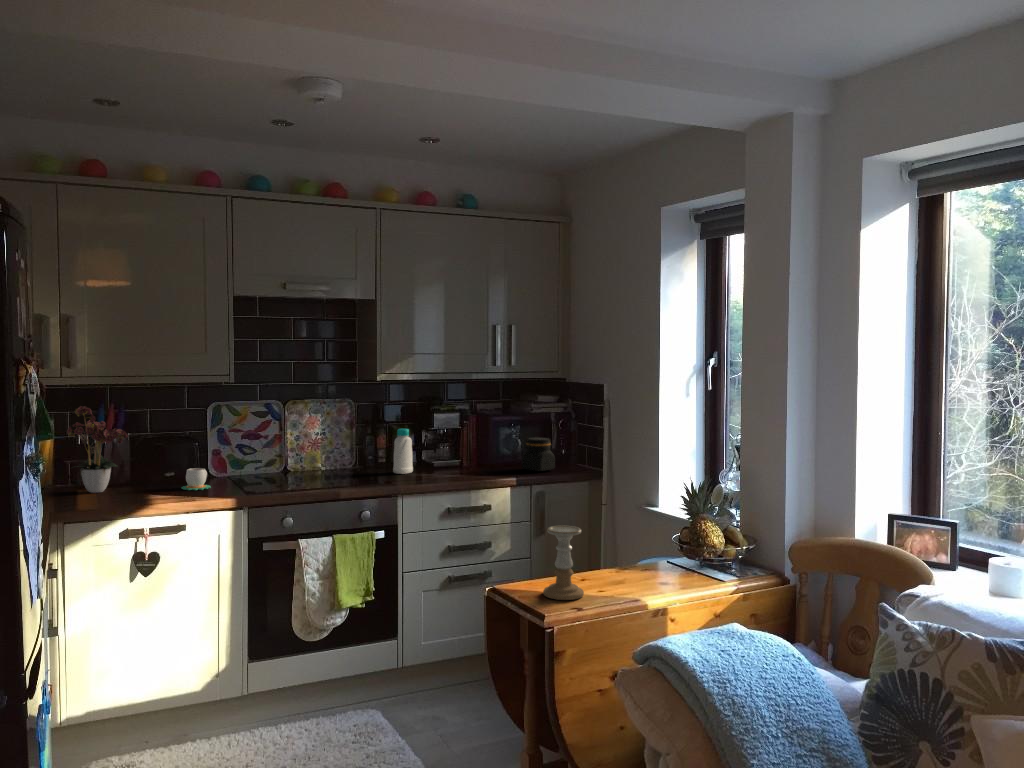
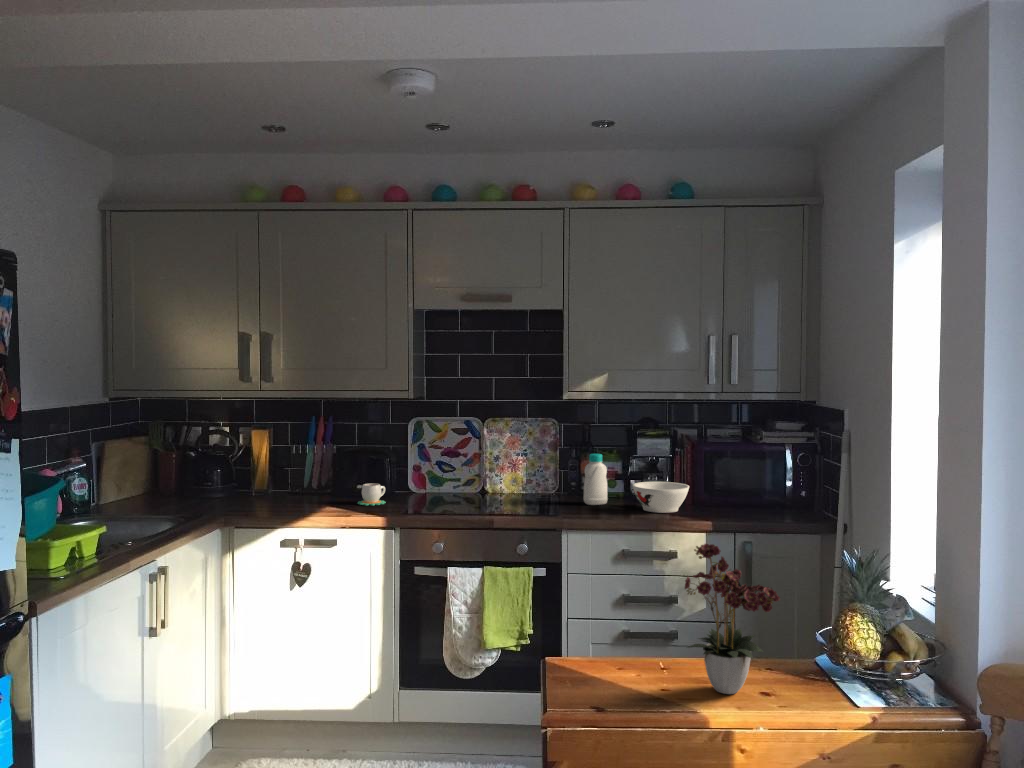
flower arrangement: present [67,406,128,493] -> present [685,544,780,694]
jar: present [522,437,555,471] -> none [737,473,780,516]
bowl: none [439,450,487,475] -> present [632,482,689,513]
candle holder: present [543,525,584,600] -> none [581,595,635,698]

